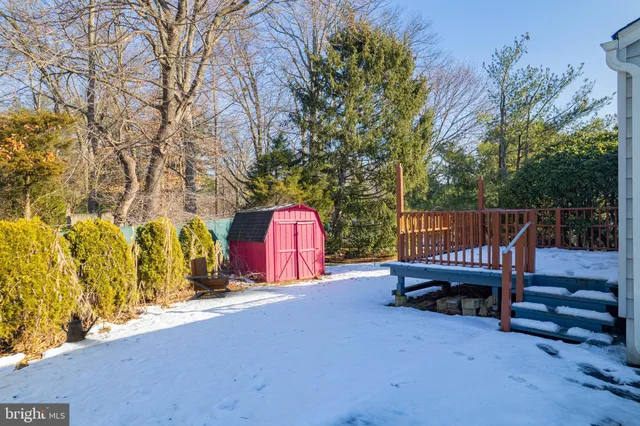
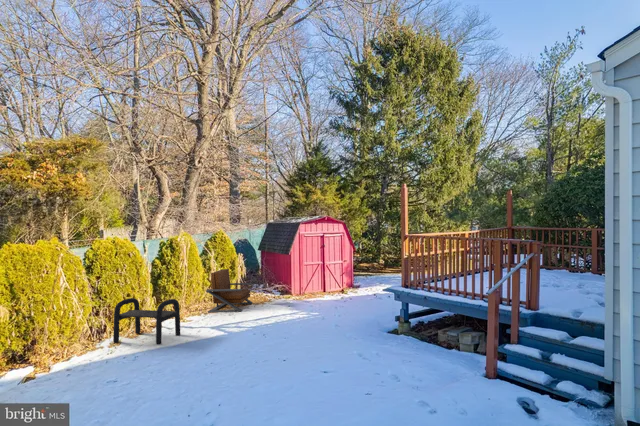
bench: none [103,281,174,328] -> present [113,298,180,345]
watering can: present [61,317,99,342] -> none [70,335,103,358]

